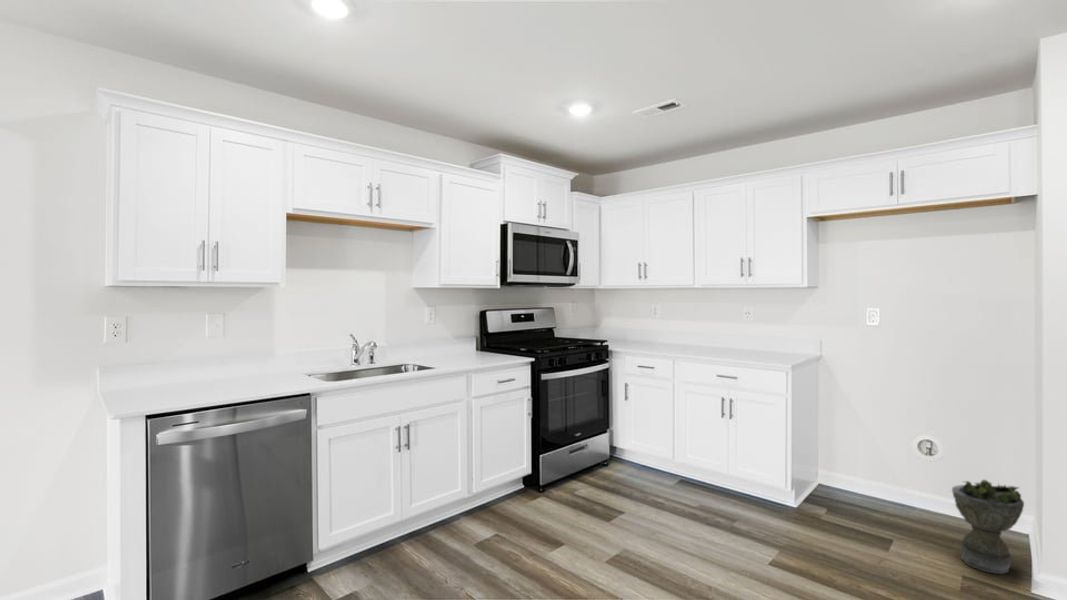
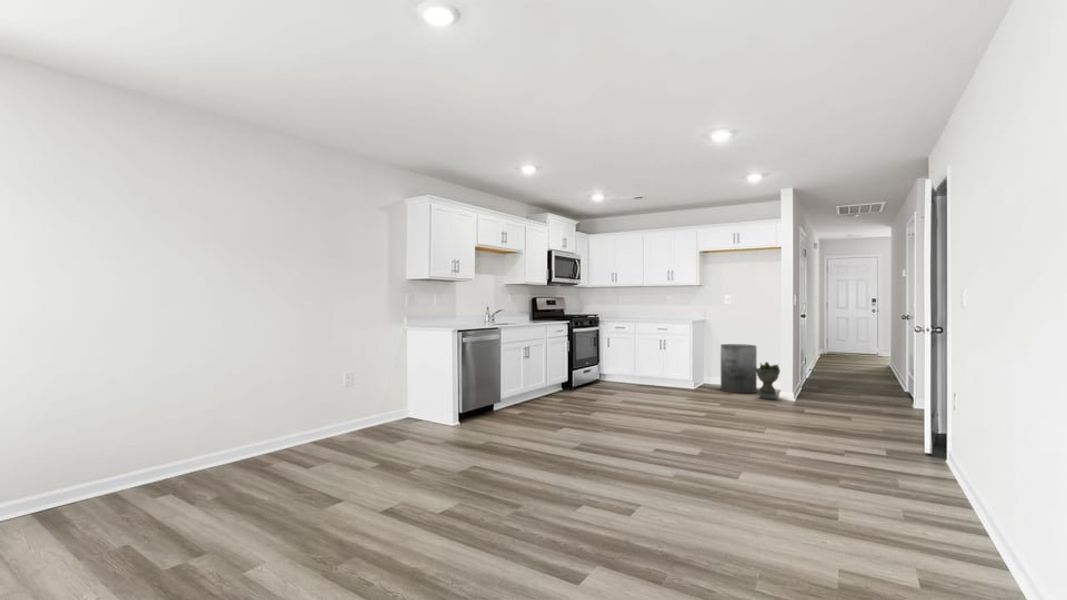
trash can: none [855,411,946,534] -> present [721,344,757,393]

